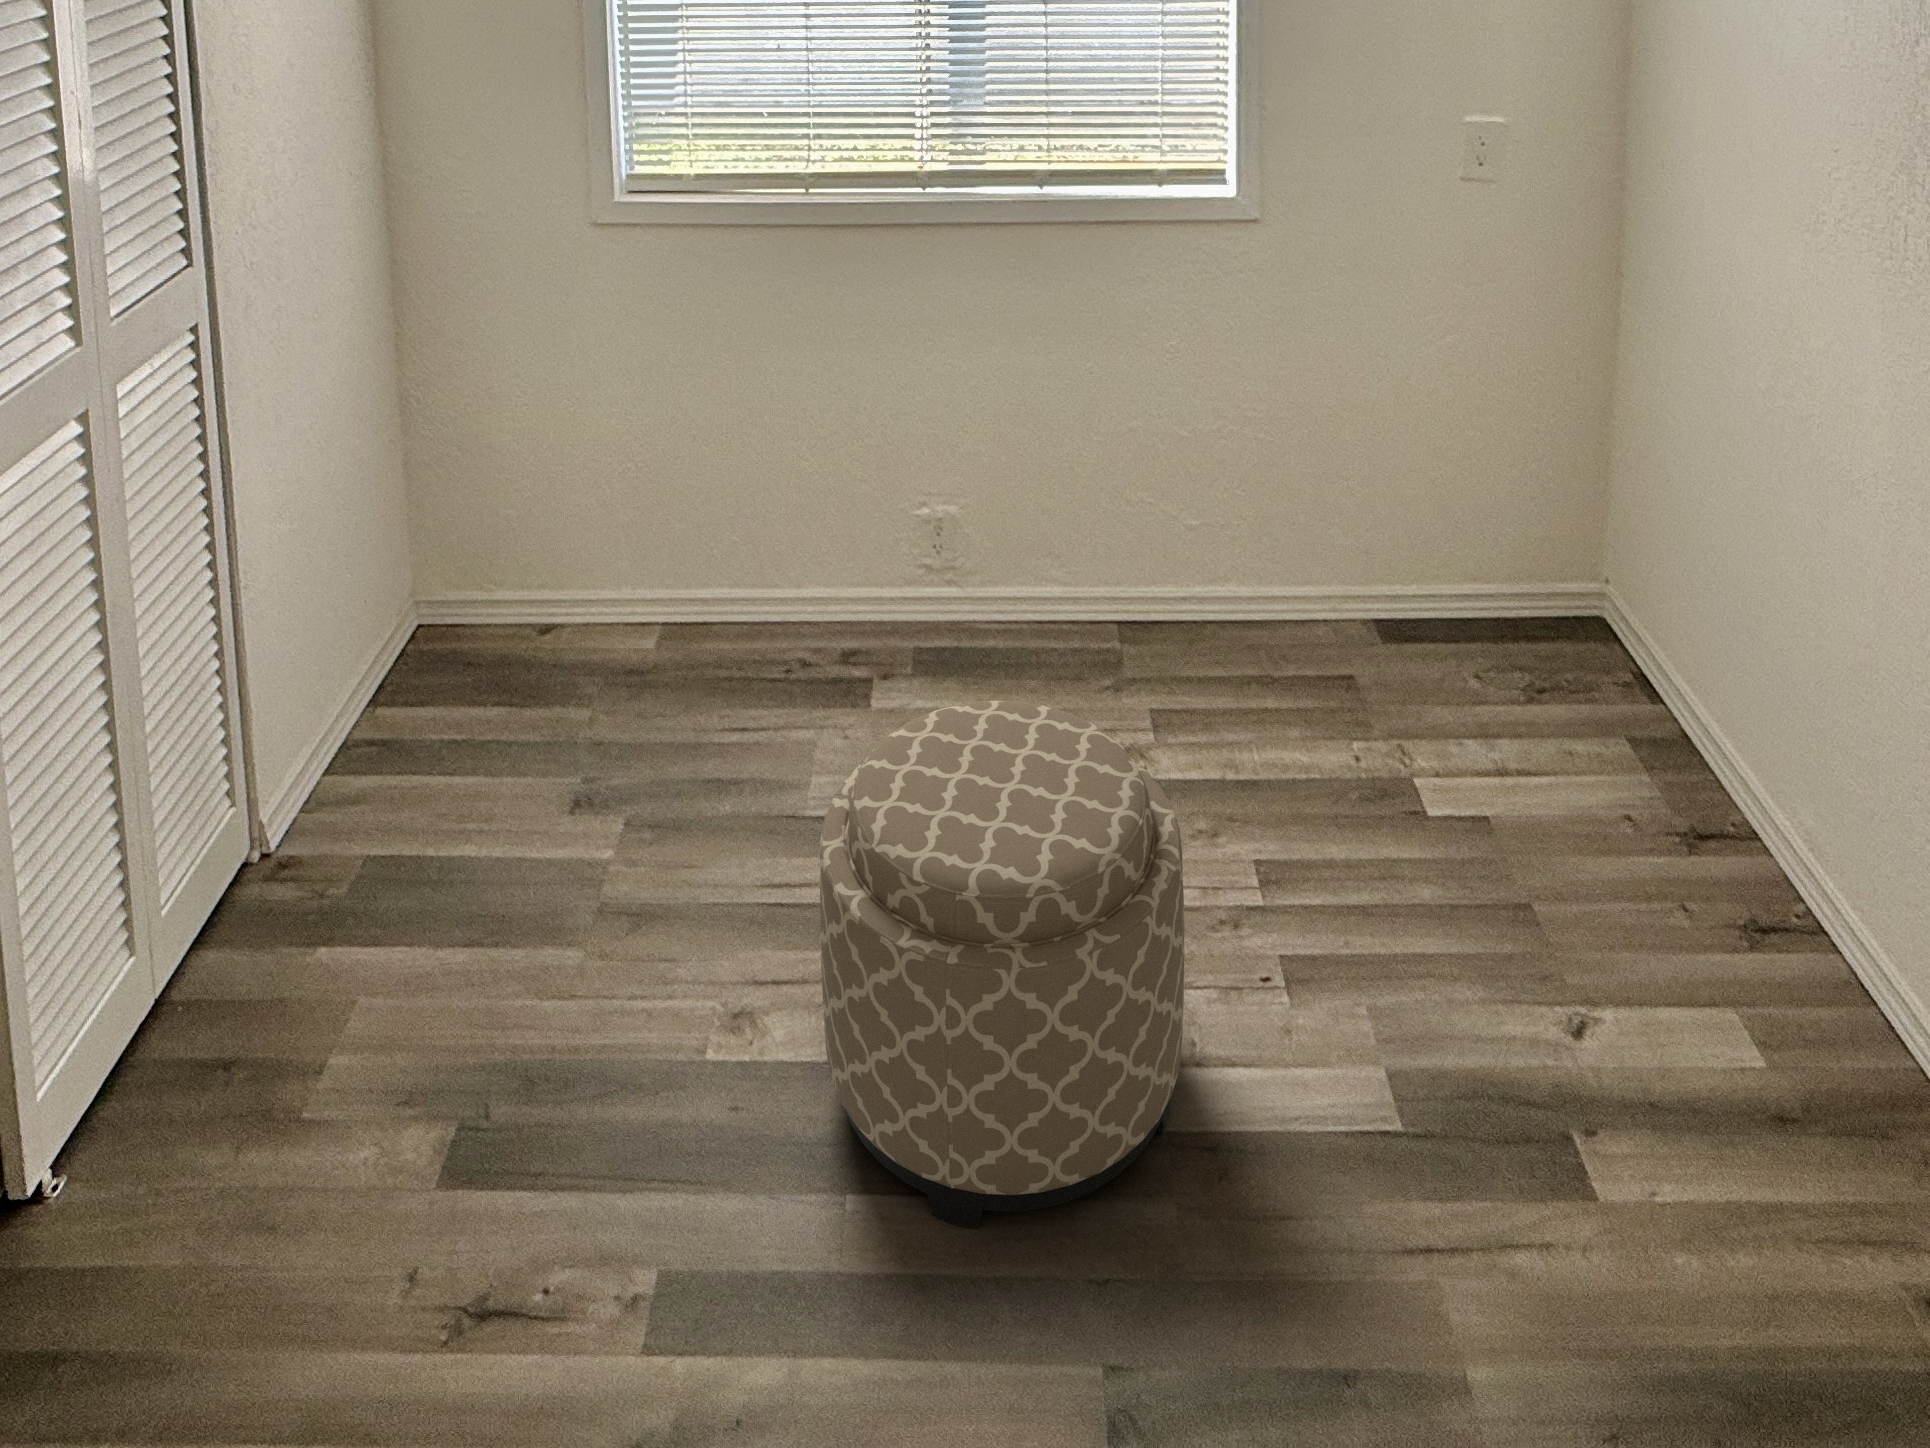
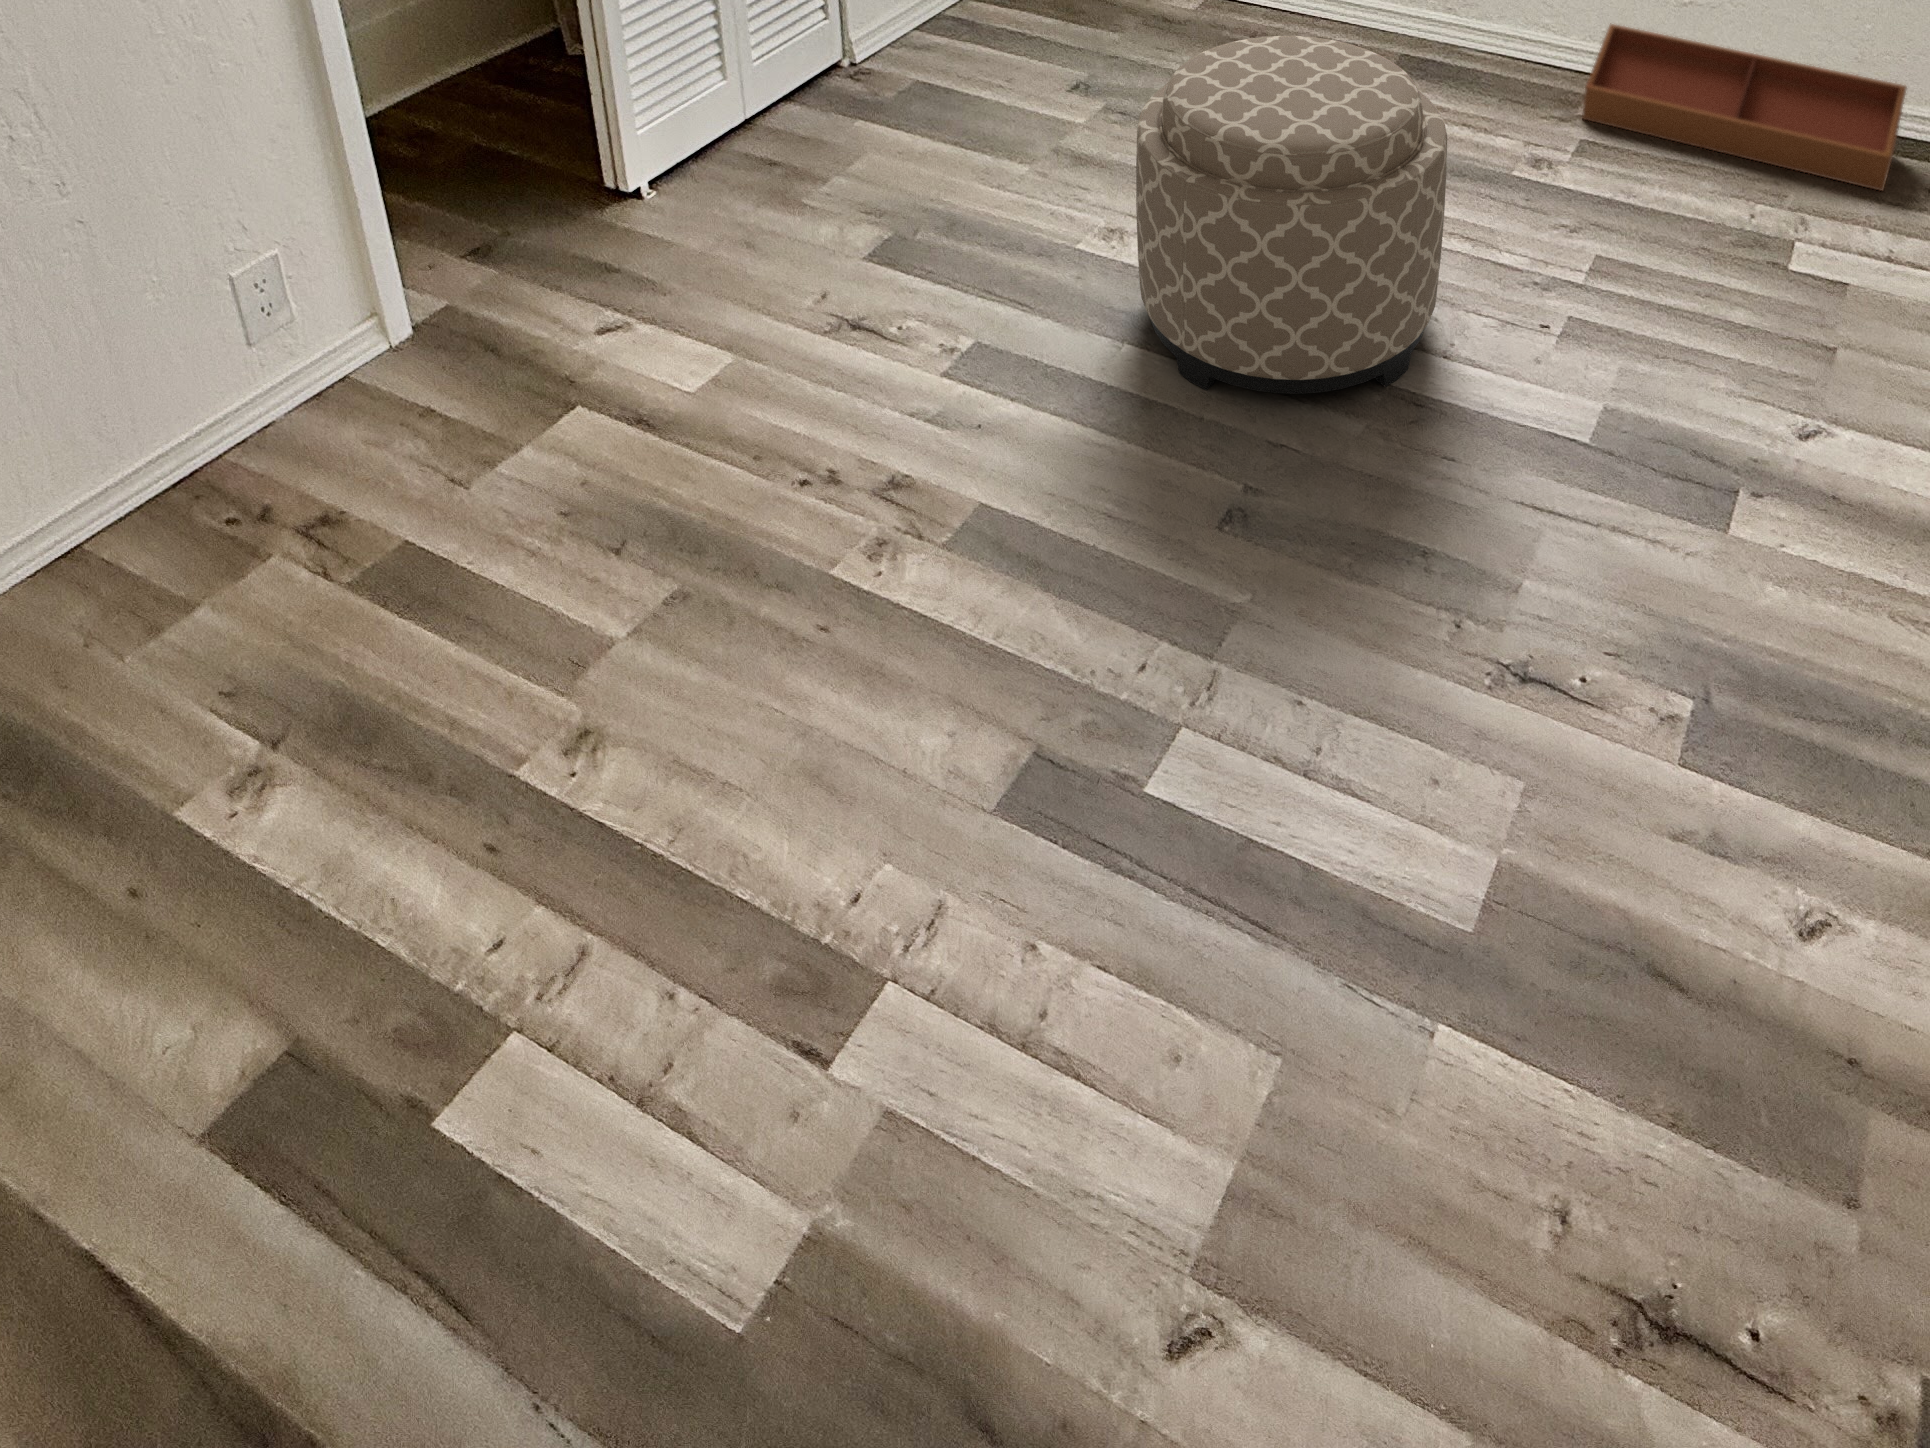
storage bin: none [1129,561,1438,684] -> present [1582,24,1906,191]

